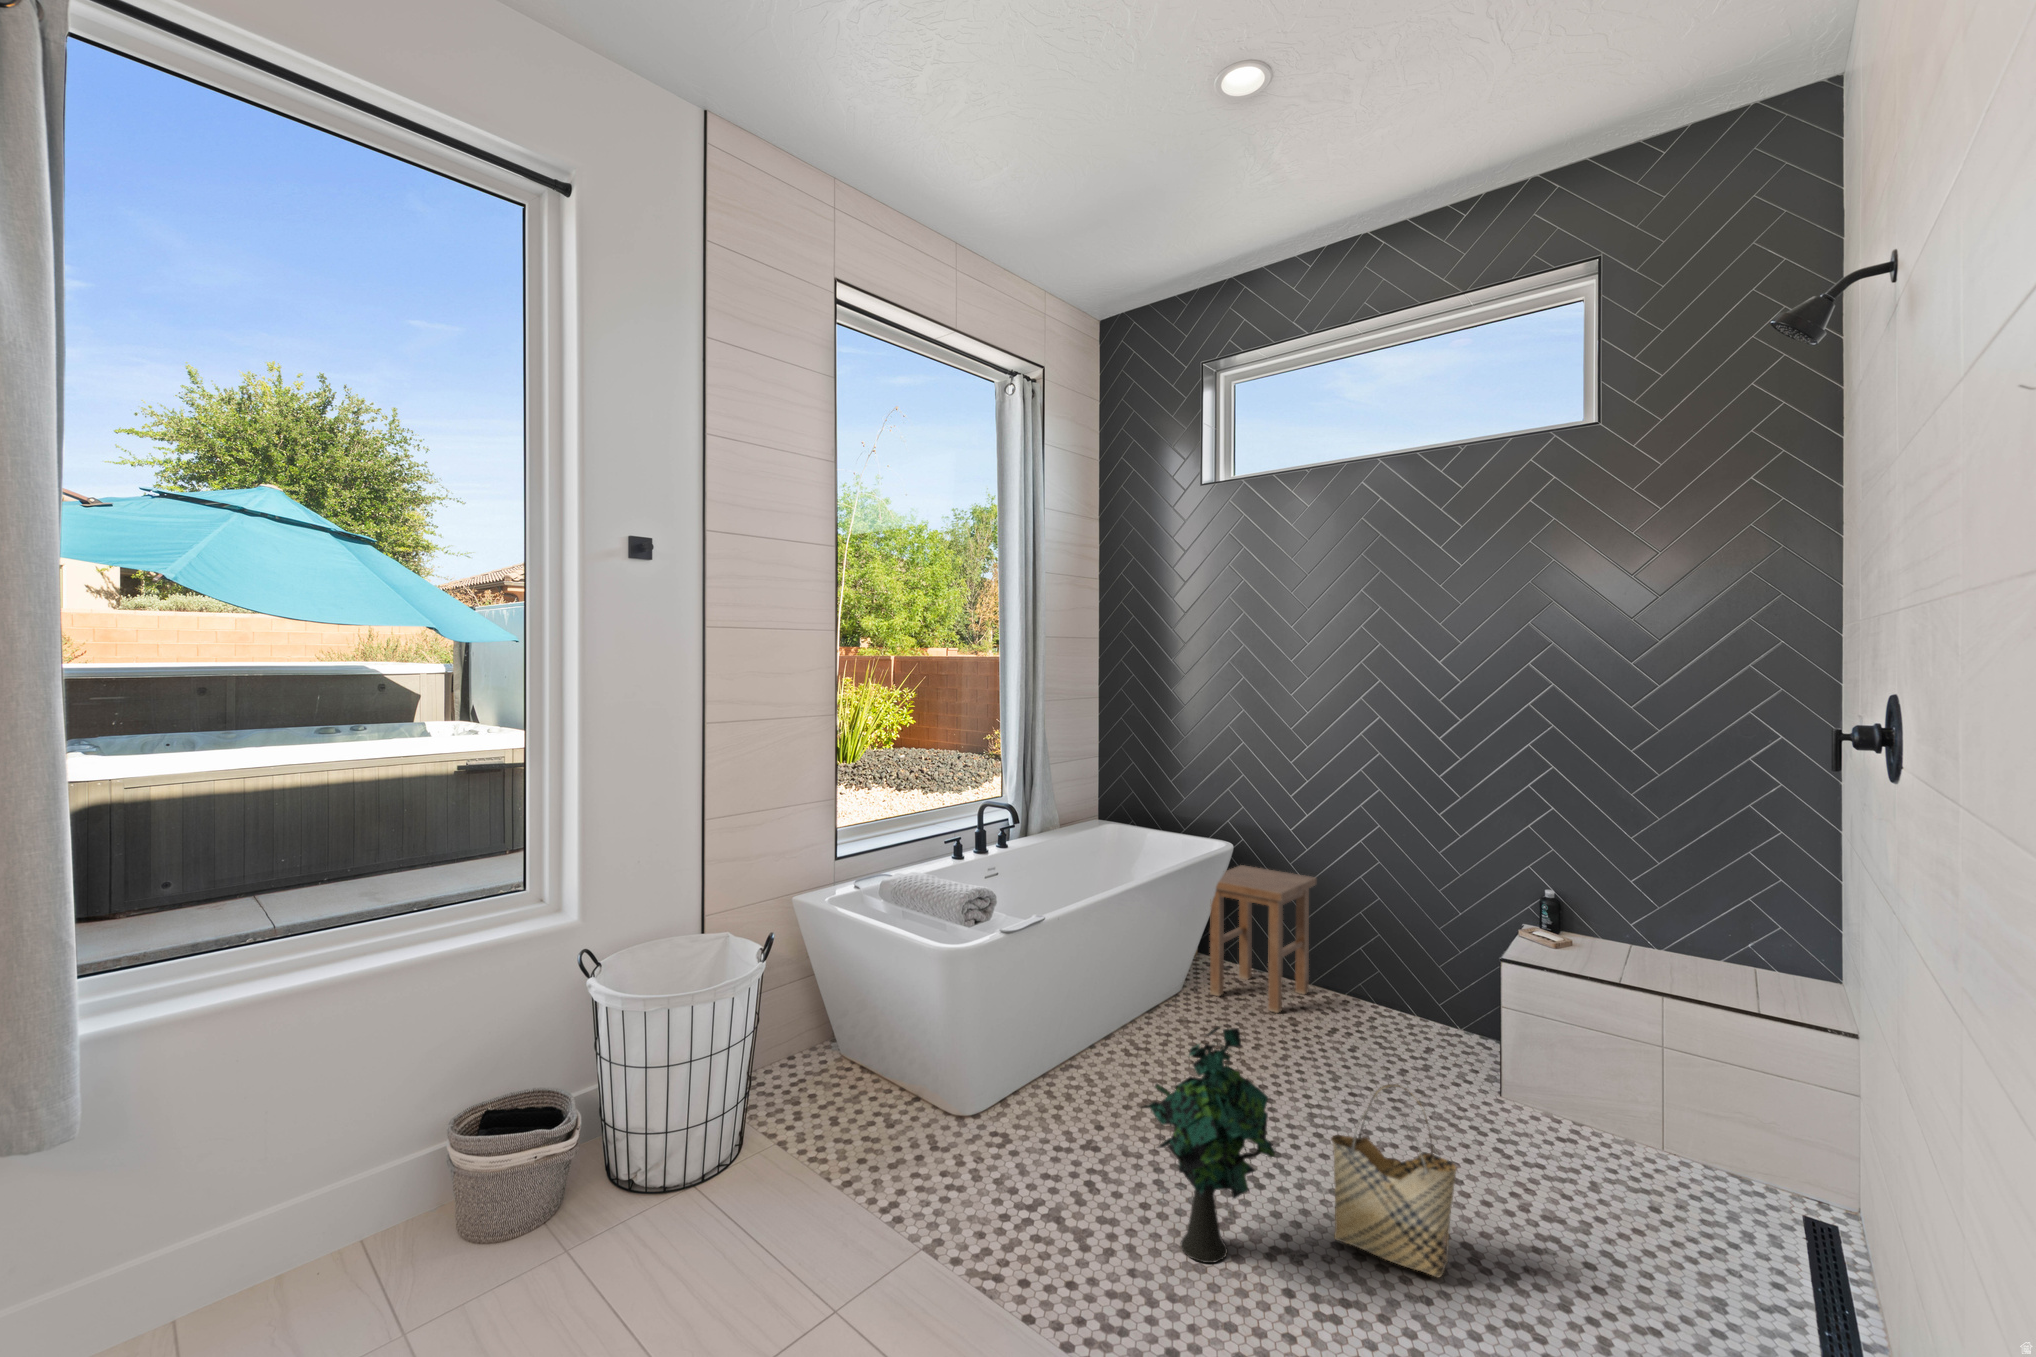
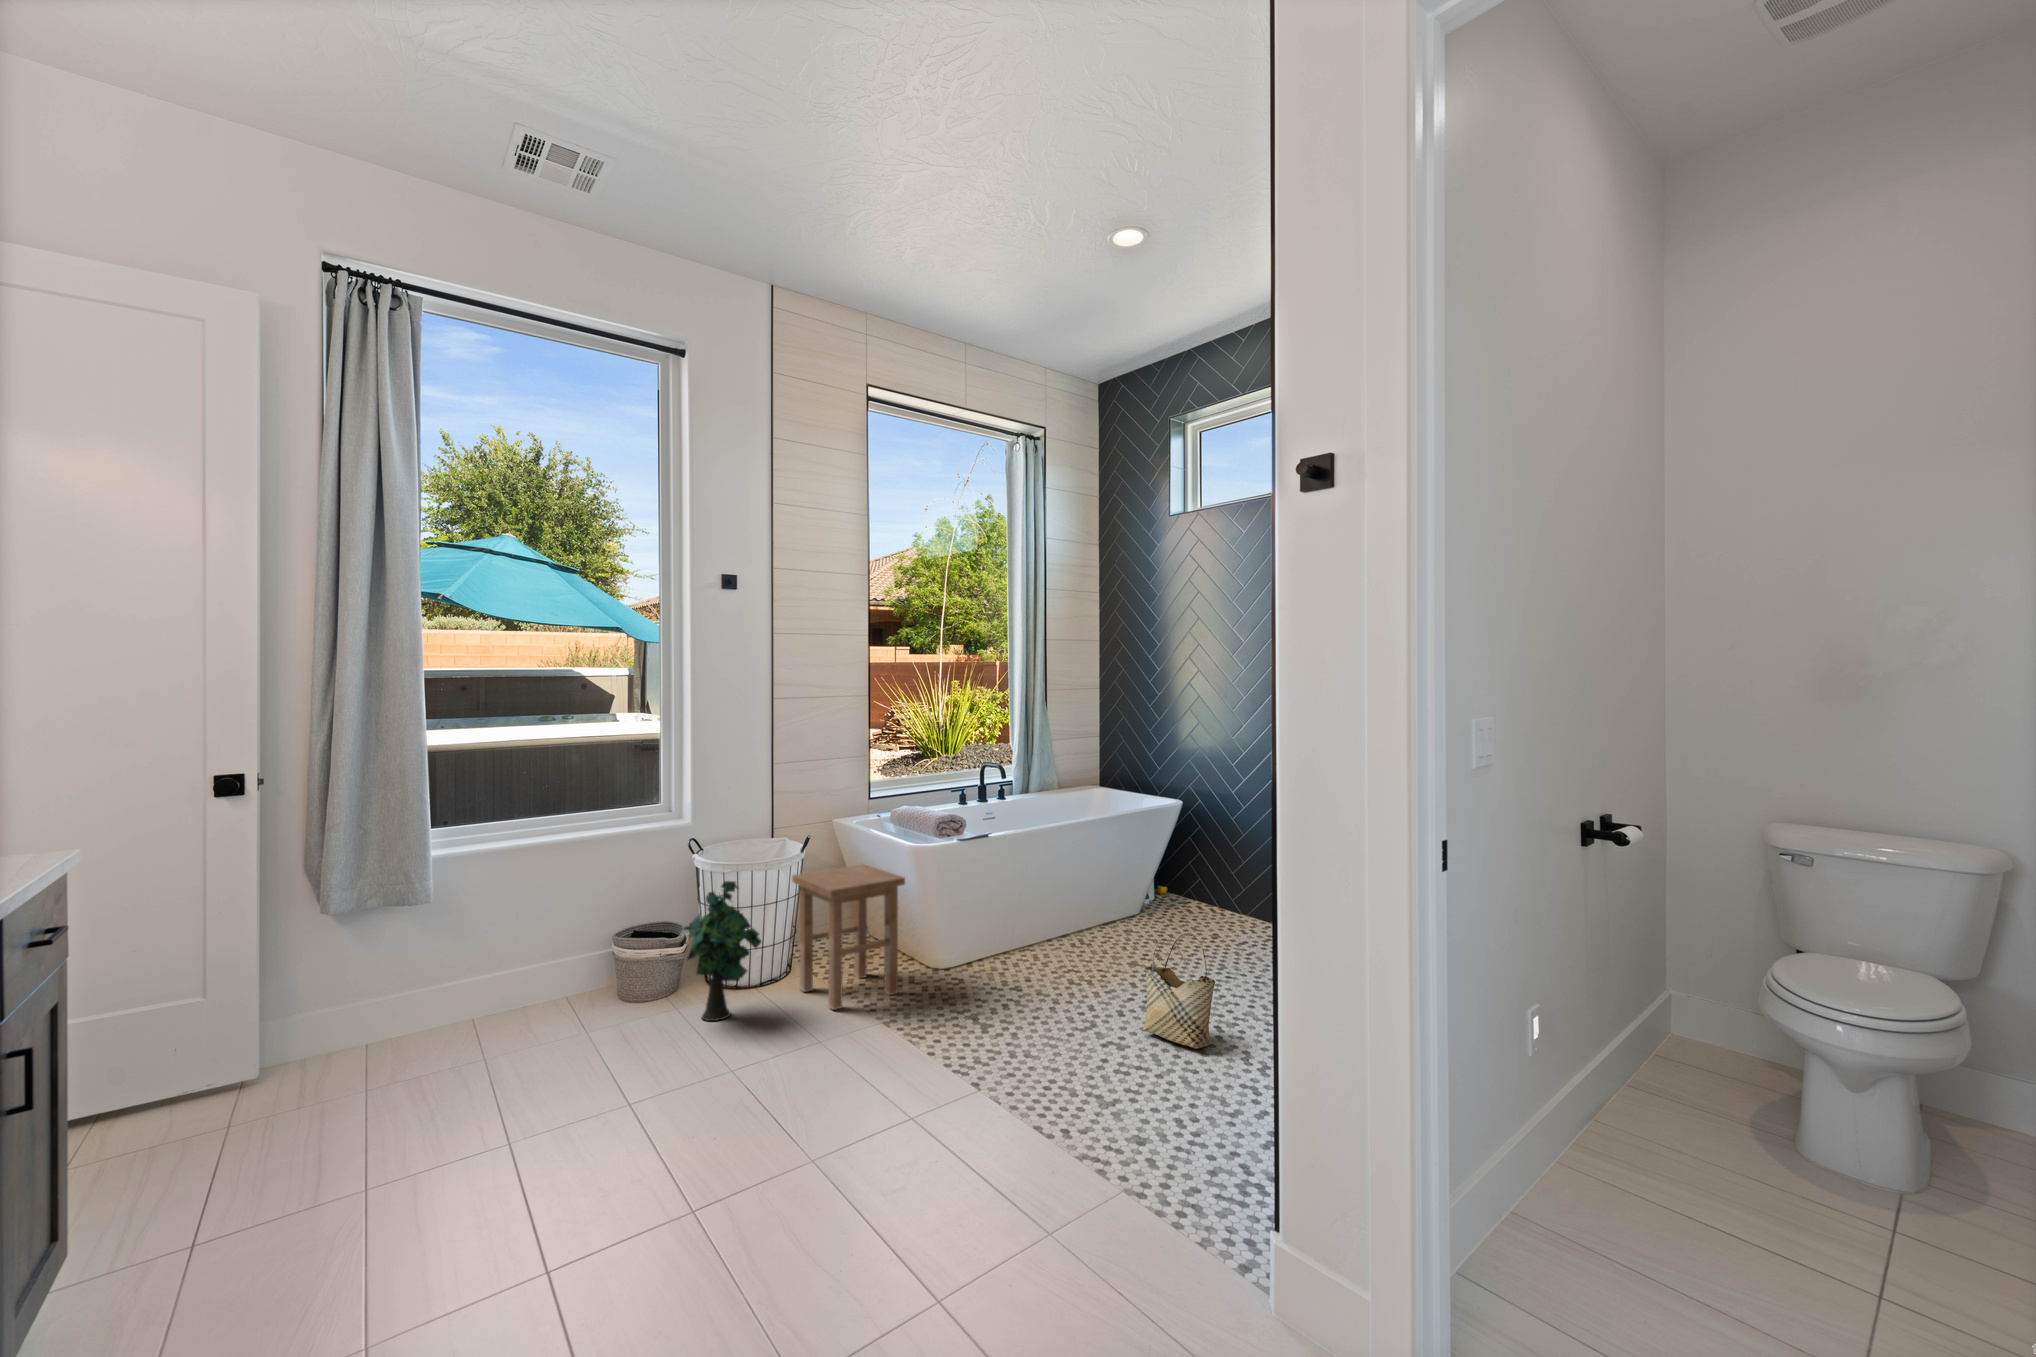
stool: present [1210,865,1316,1013] -> present [792,864,905,1010]
decorative plant: present [1141,1026,1275,1263] -> present [683,881,761,1021]

